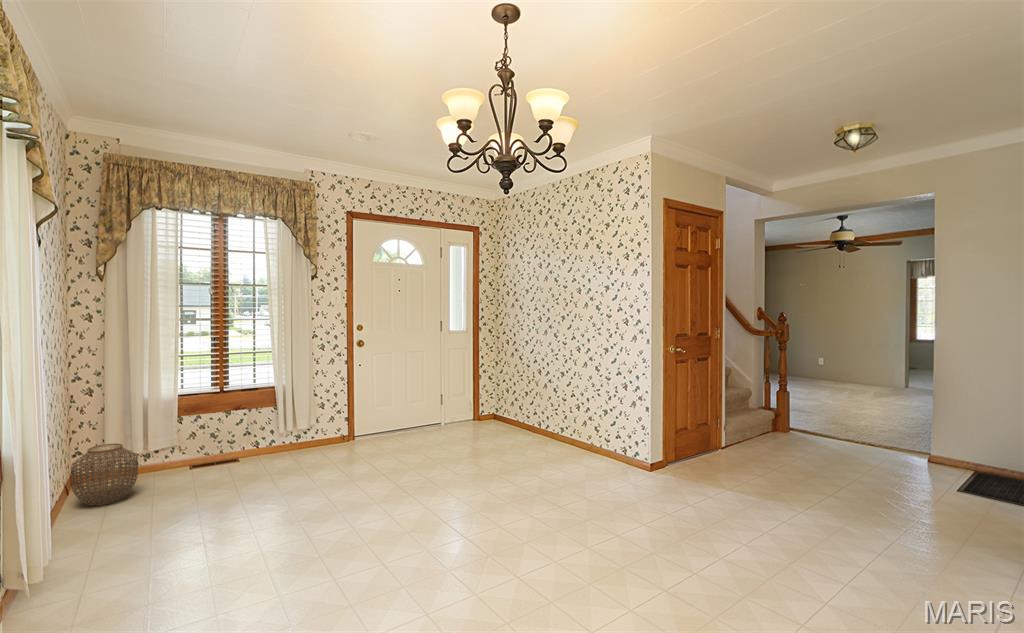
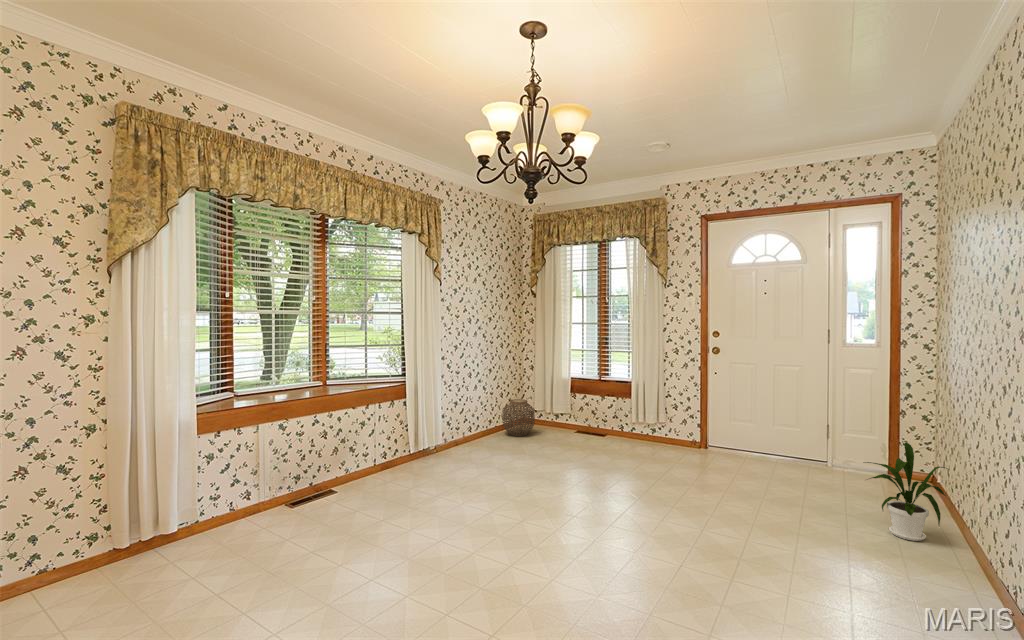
house plant: none [515,390,562,449] -> present [864,442,948,541]

